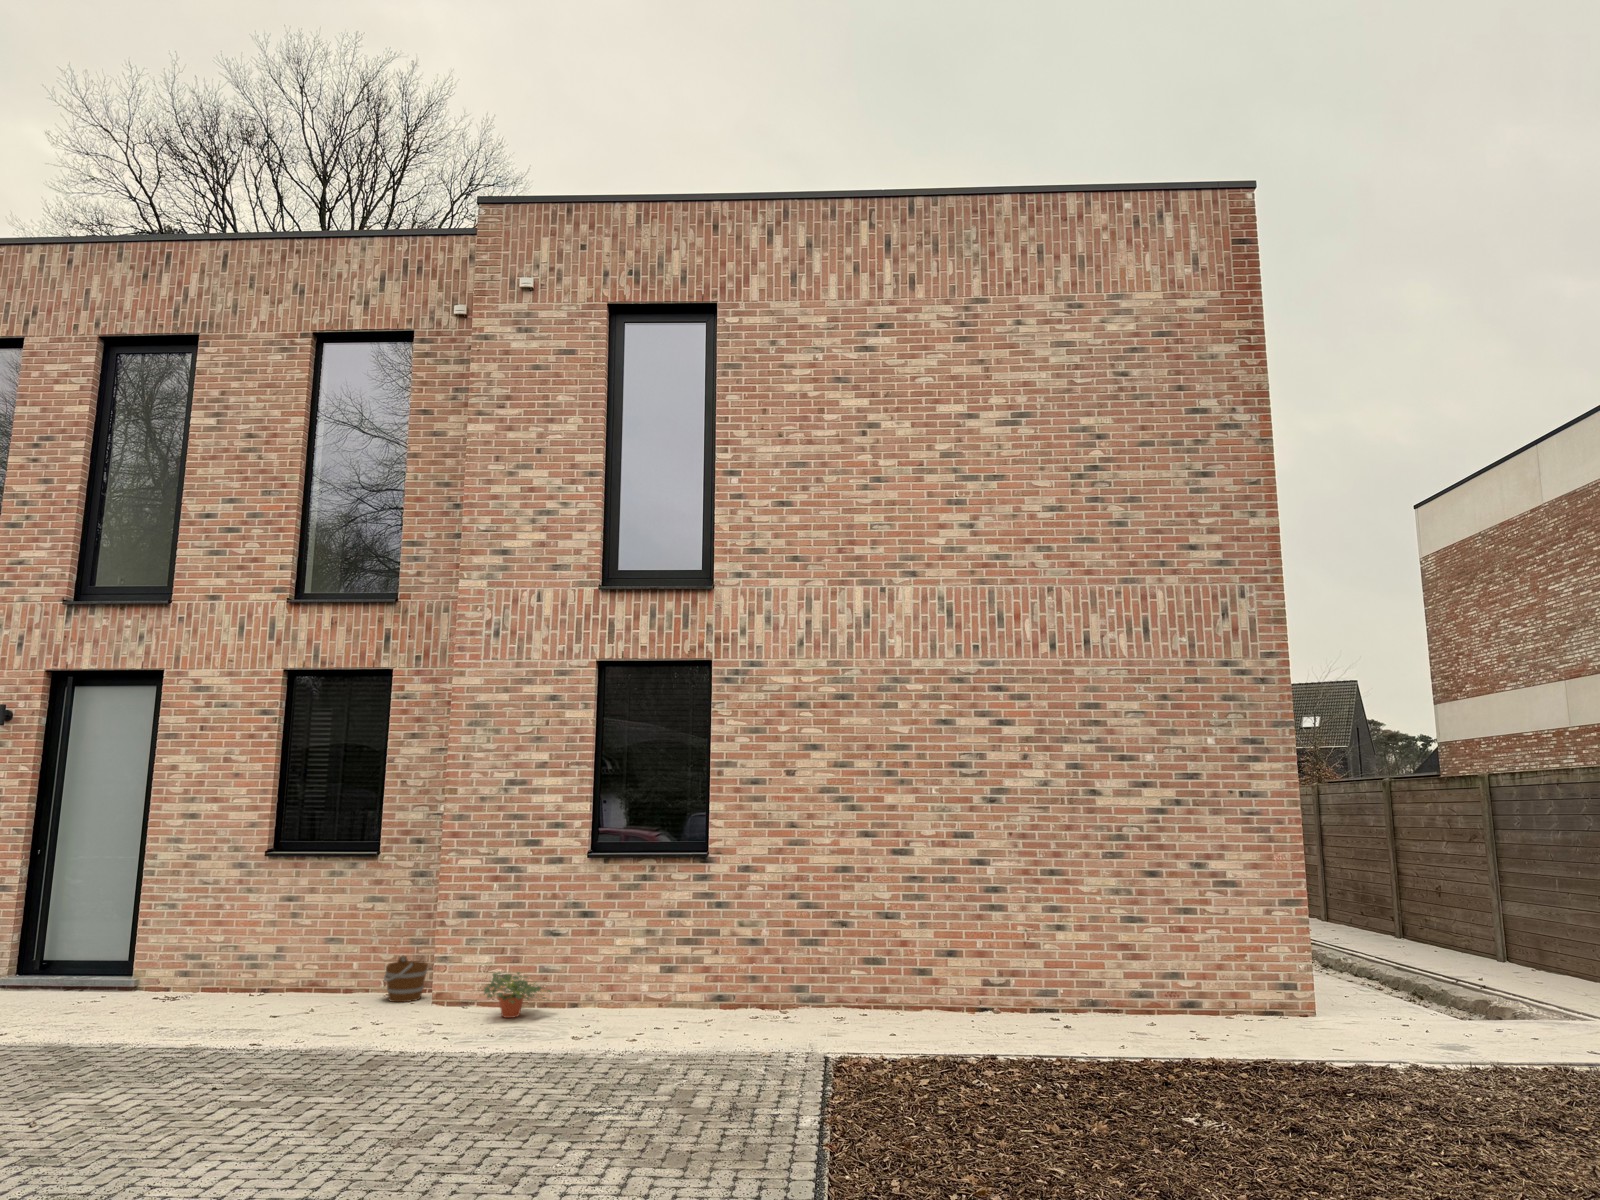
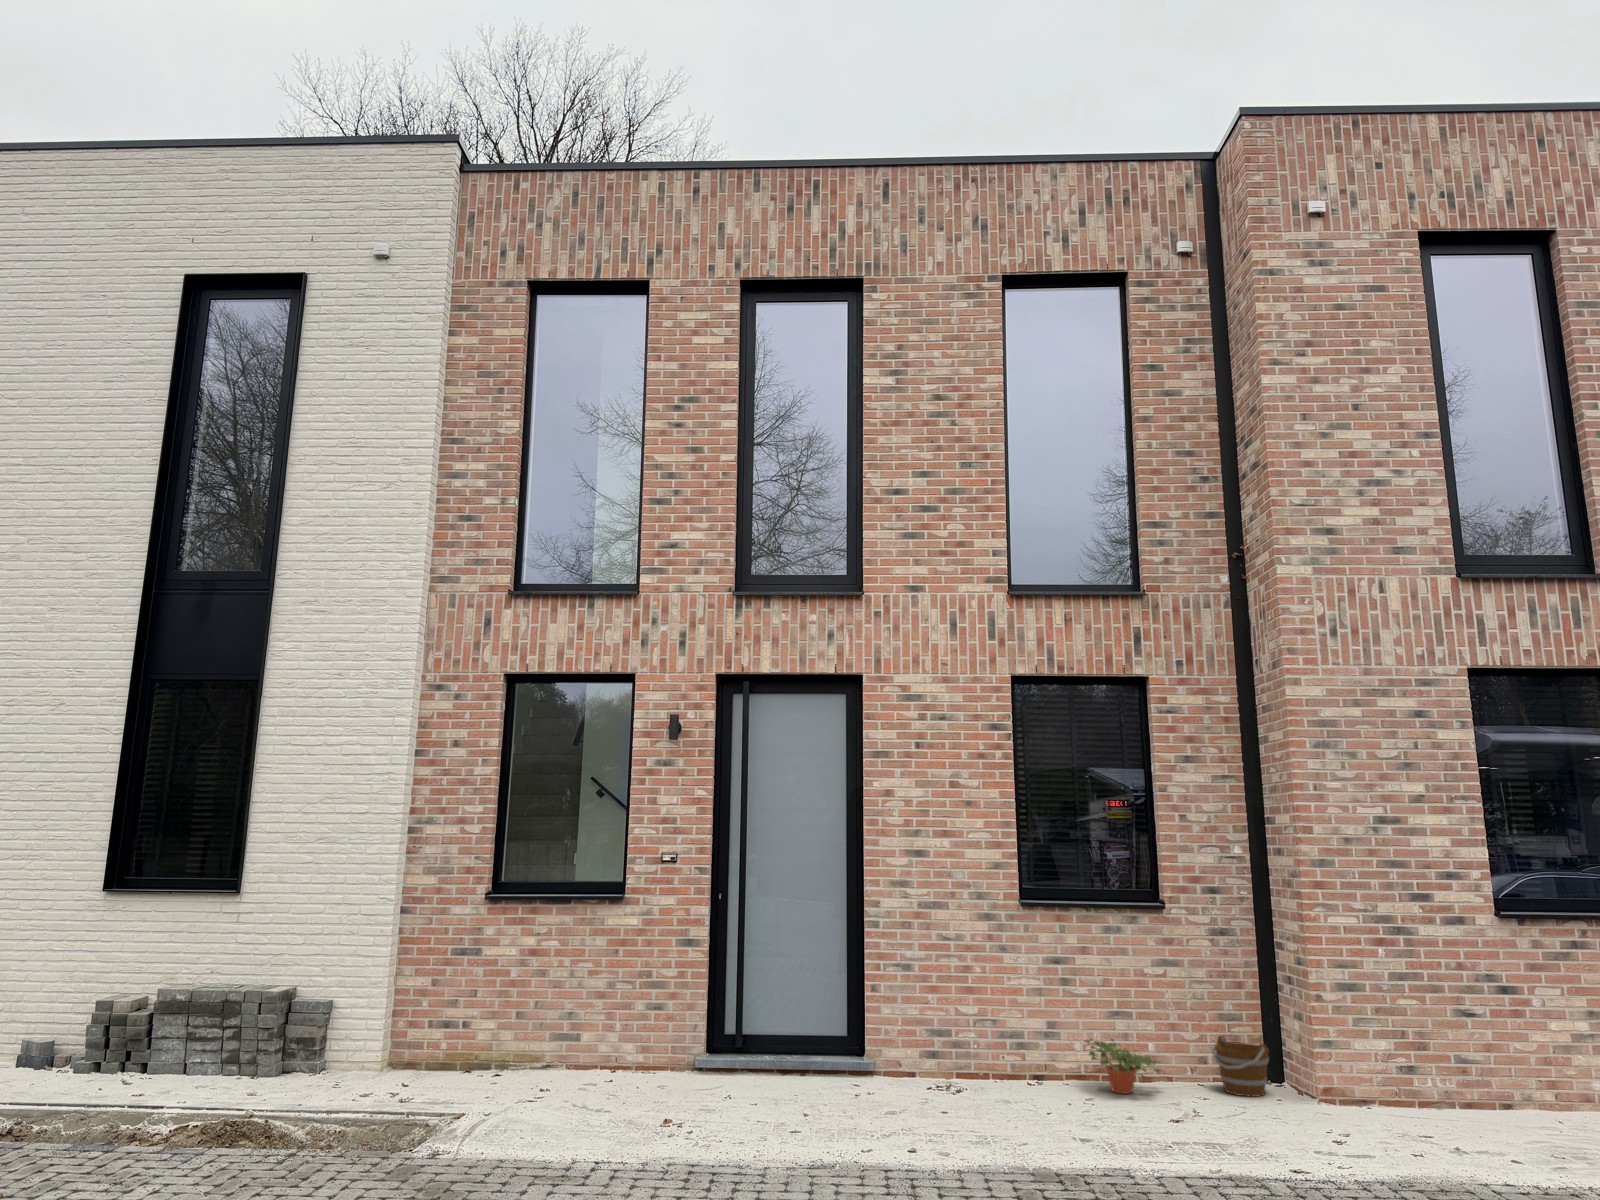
potted plant: present [484,972,551,1018] -> present [1085,1039,1162,1094]

